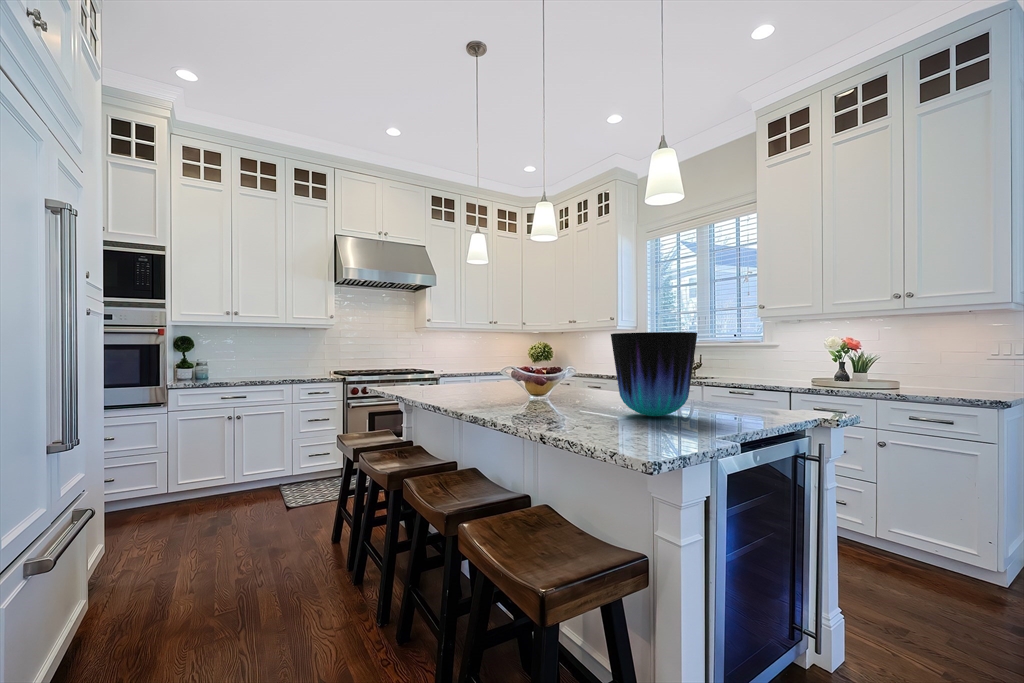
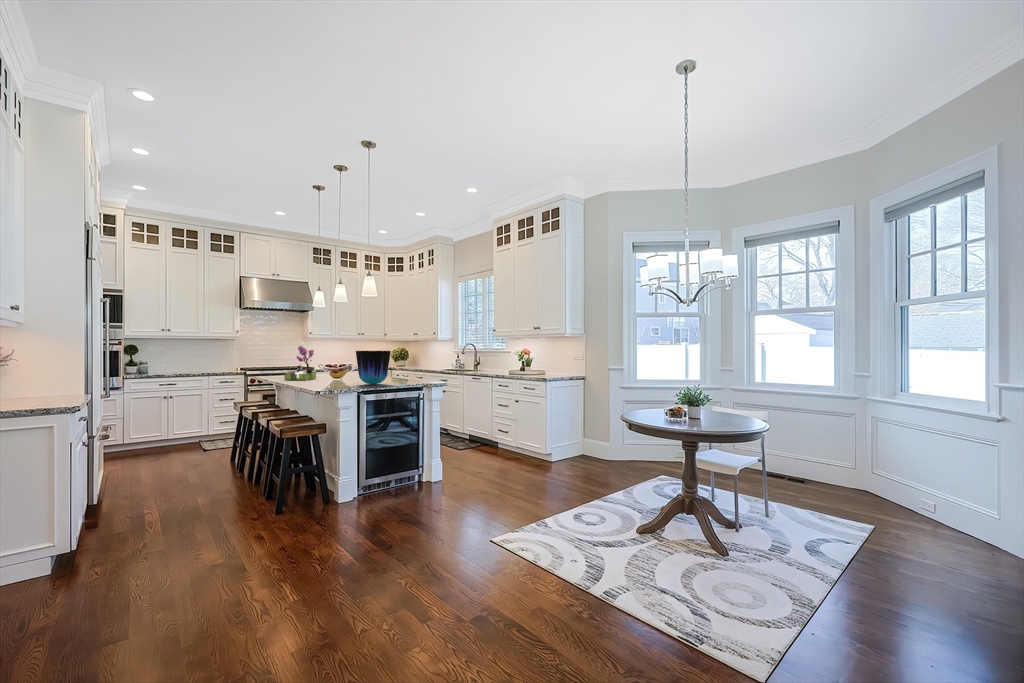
flower arrangement: none [425,329,479,399] -> present [284,346,316,380]

